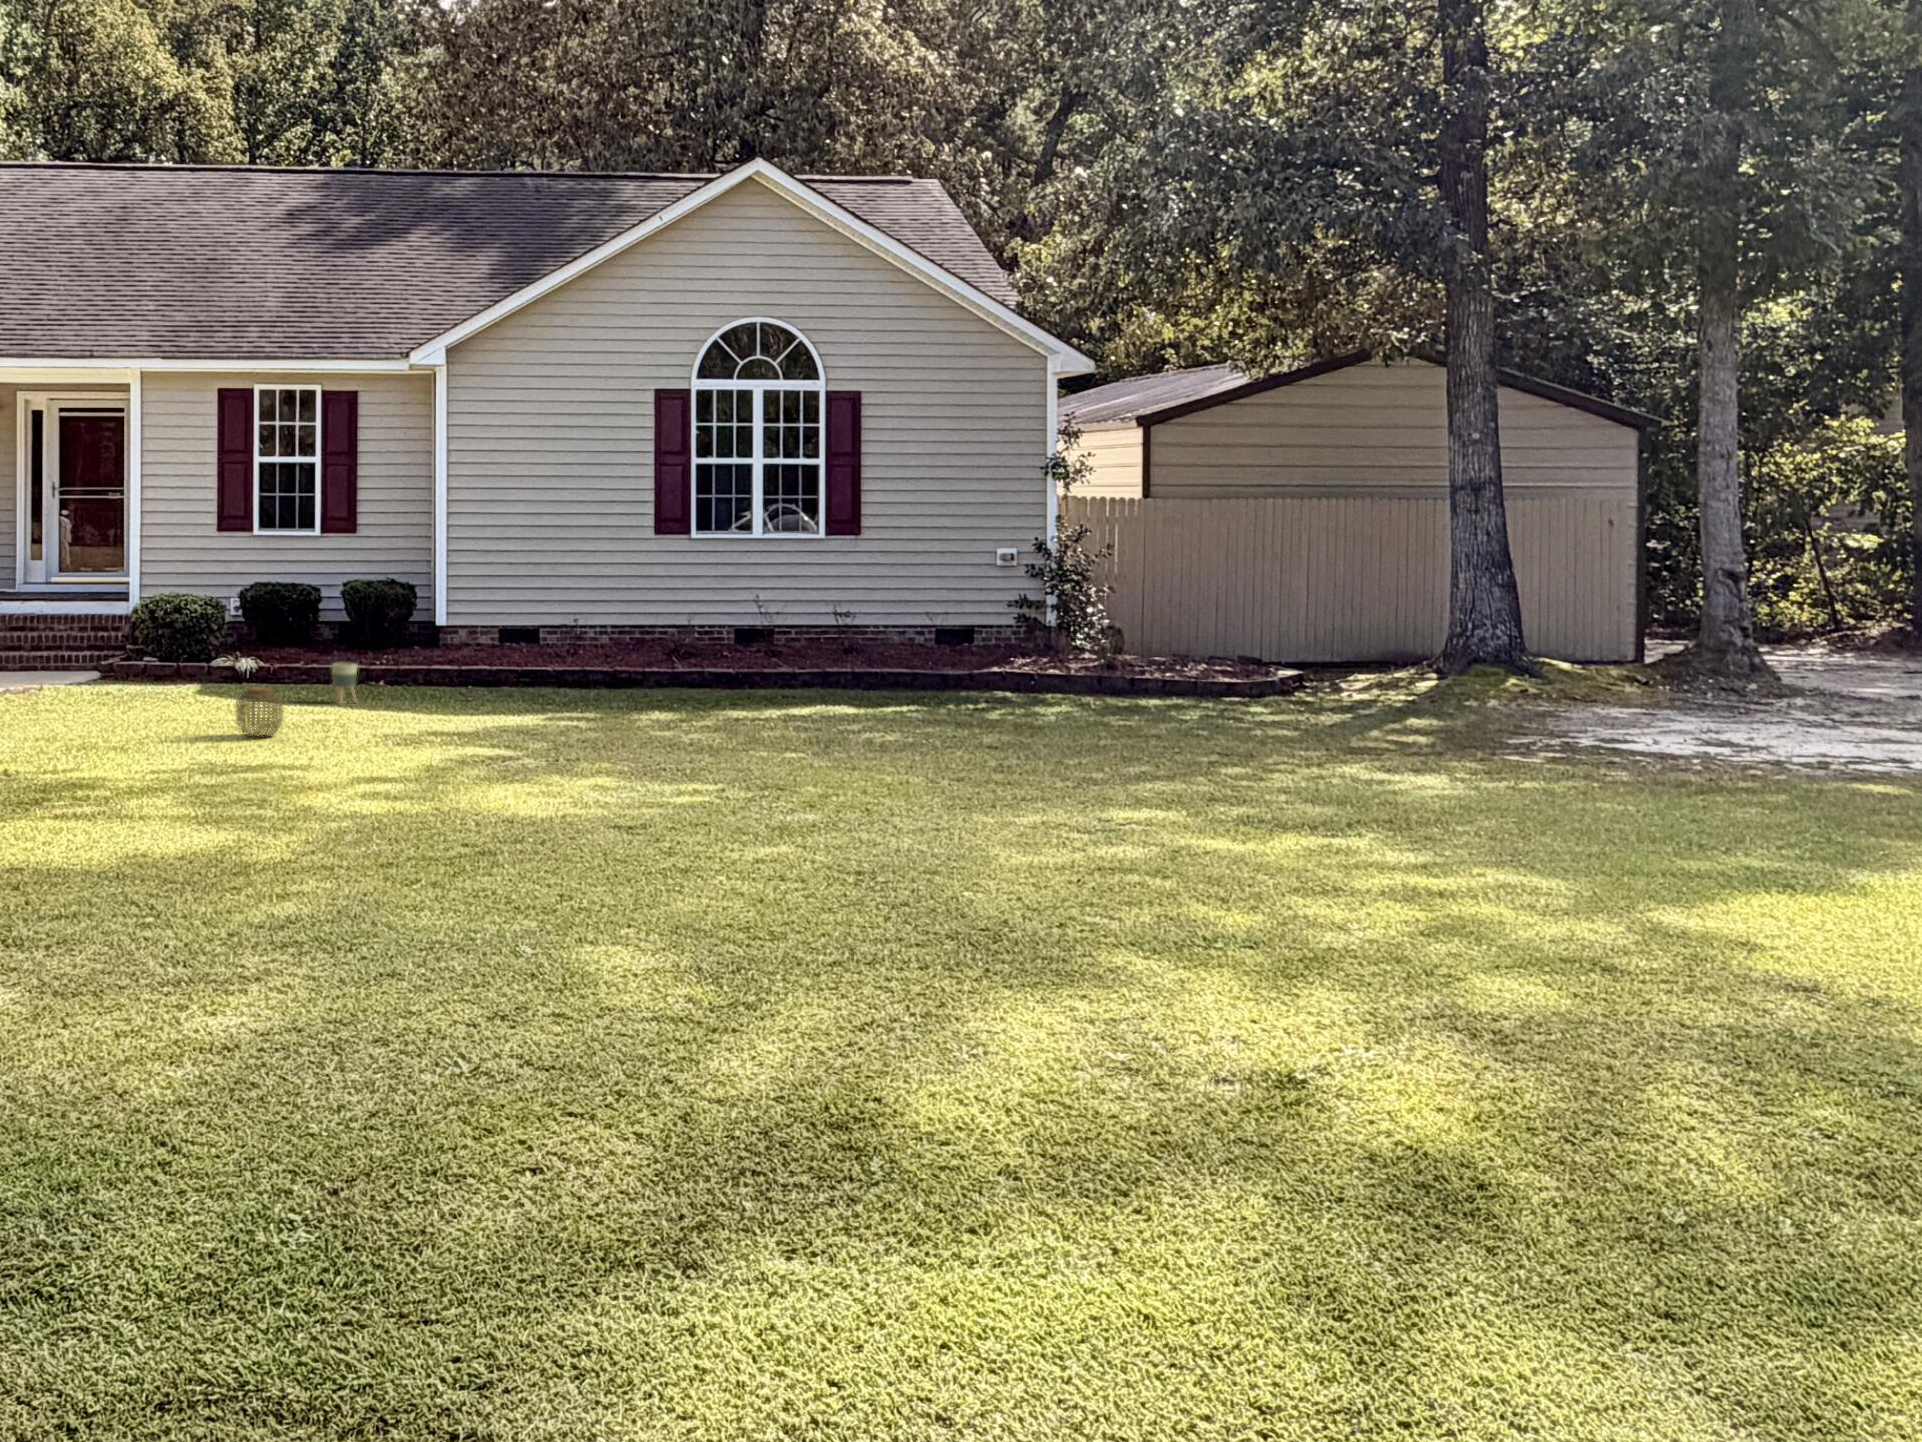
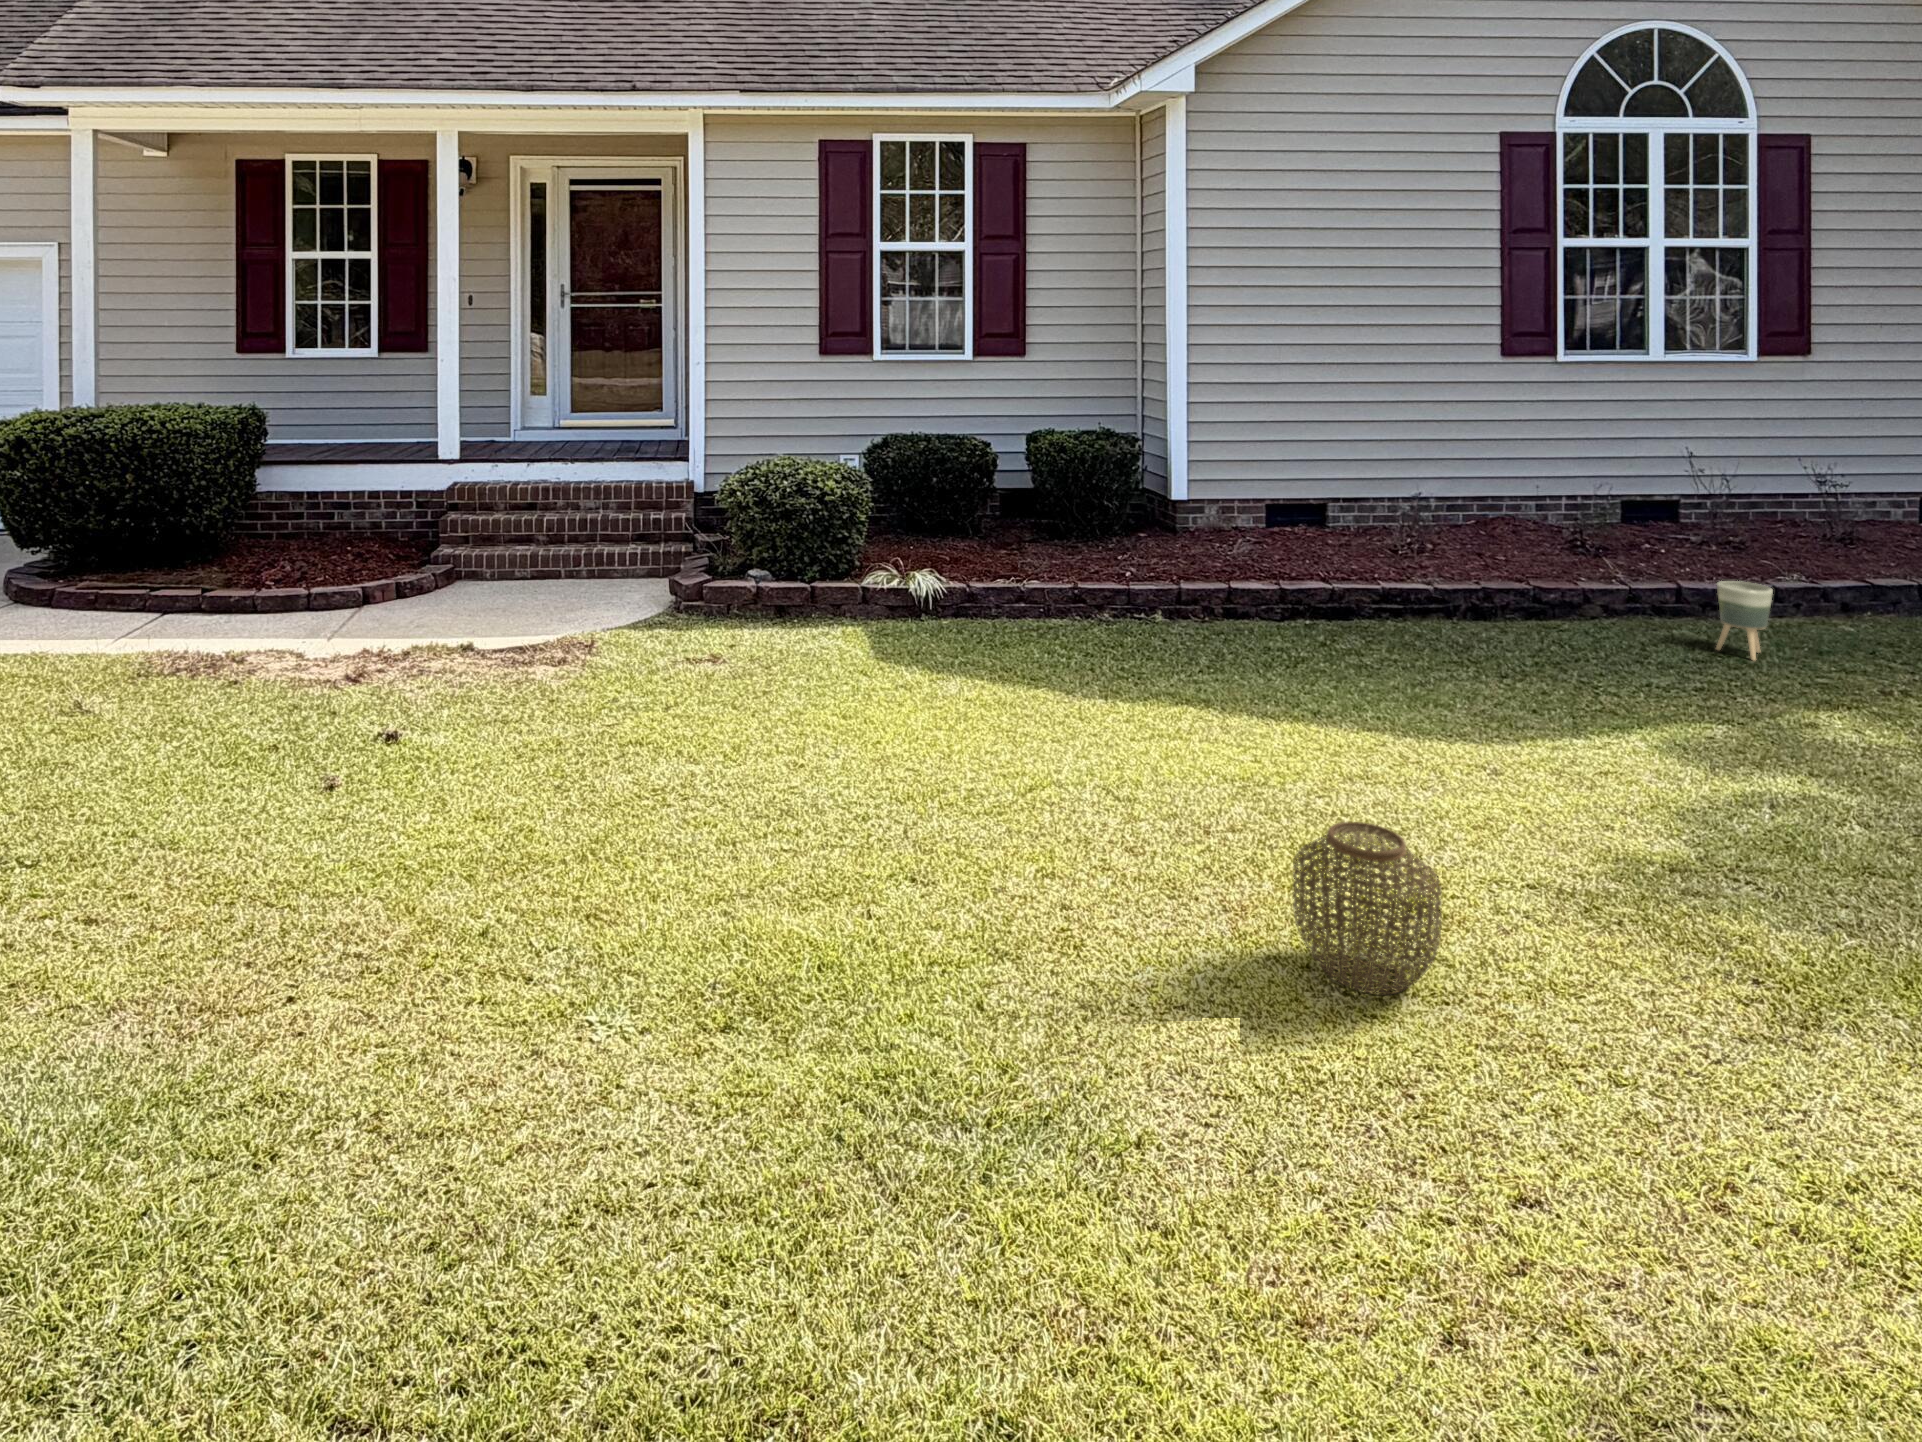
planter: present [332,662,357,702] -> present [1716,581,1773,660]

